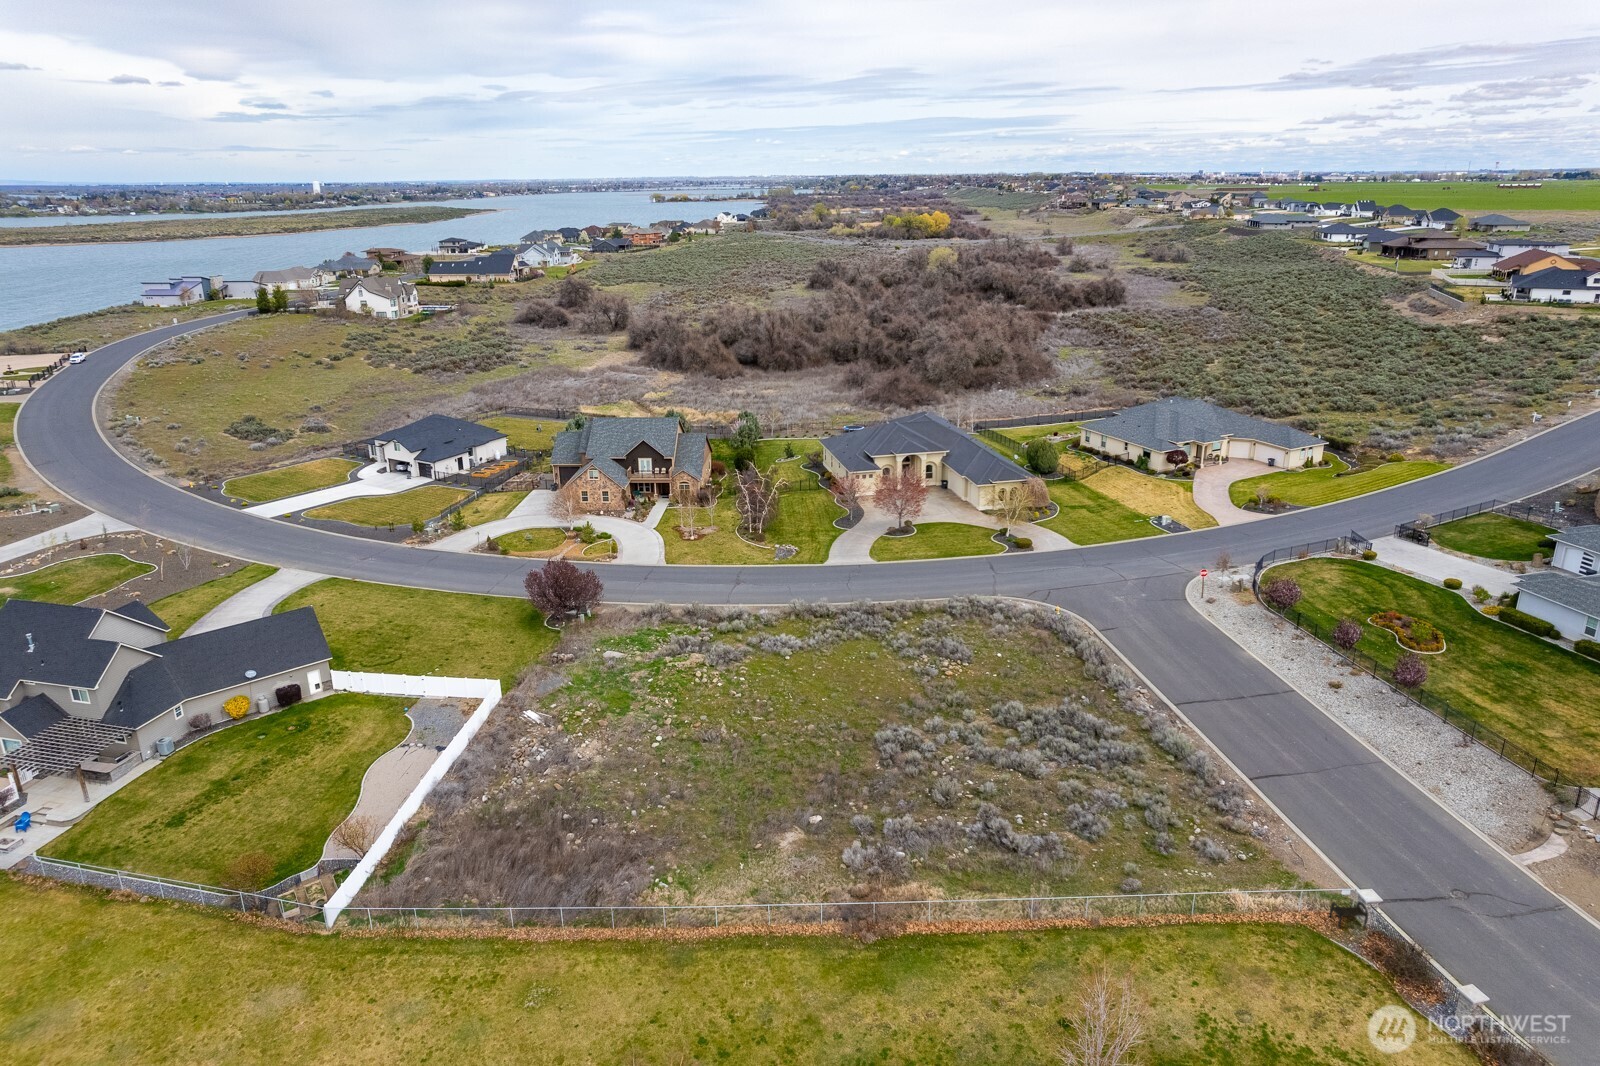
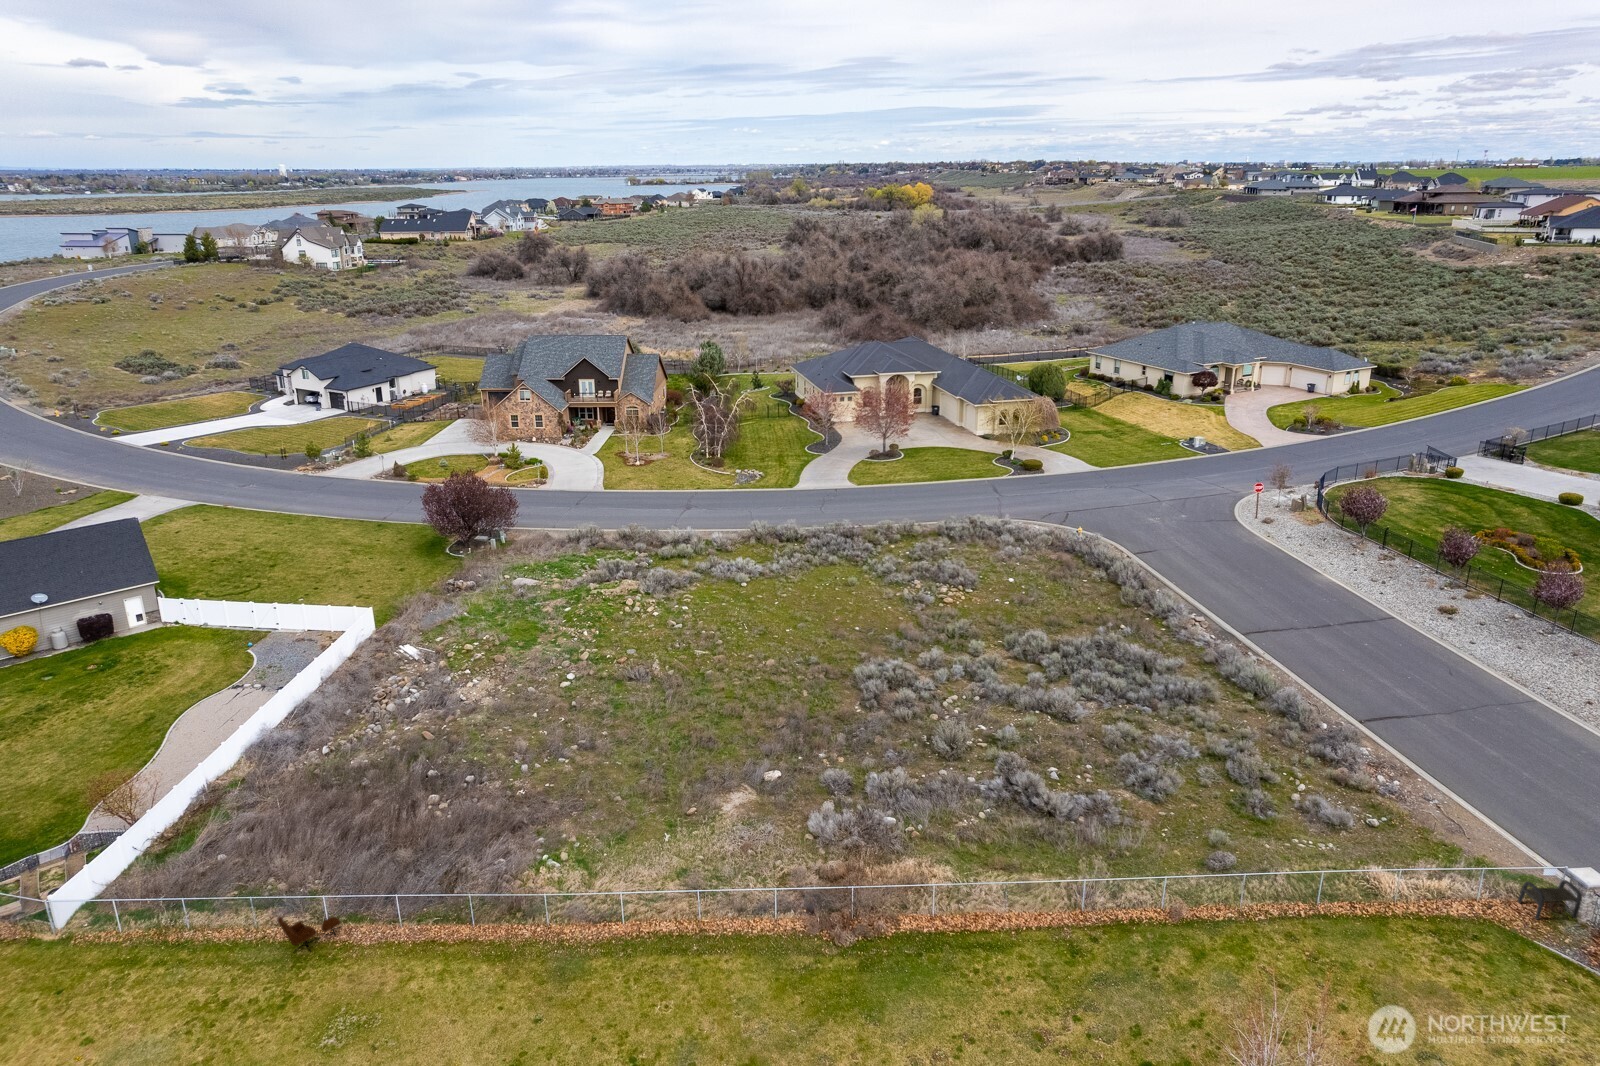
lounge chair: none [489,920,527,945] -> present [278,917,341,950]

